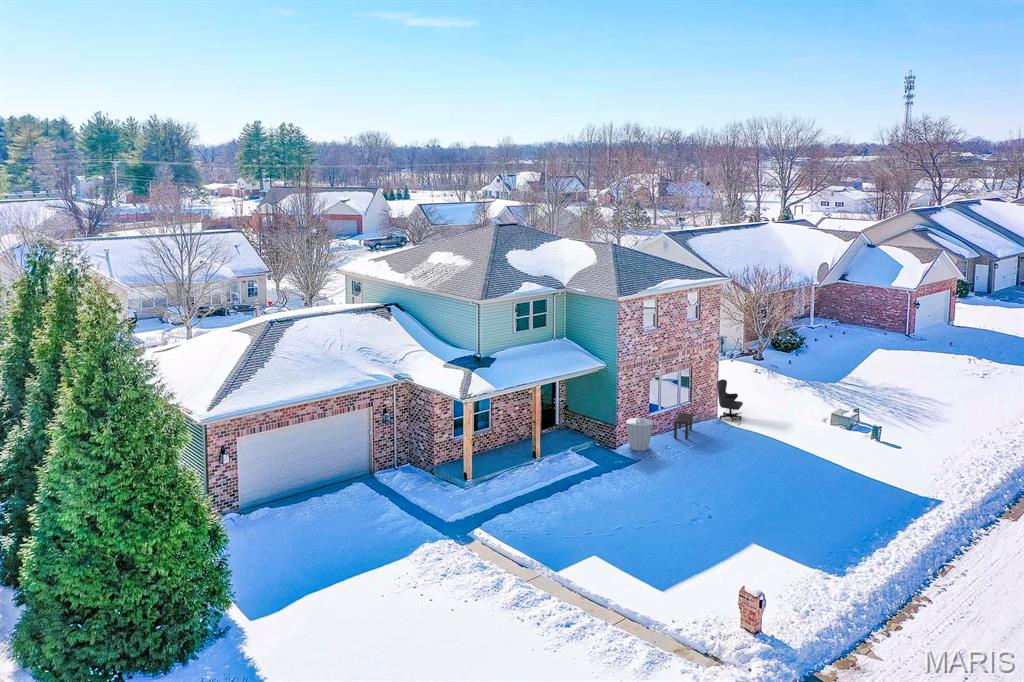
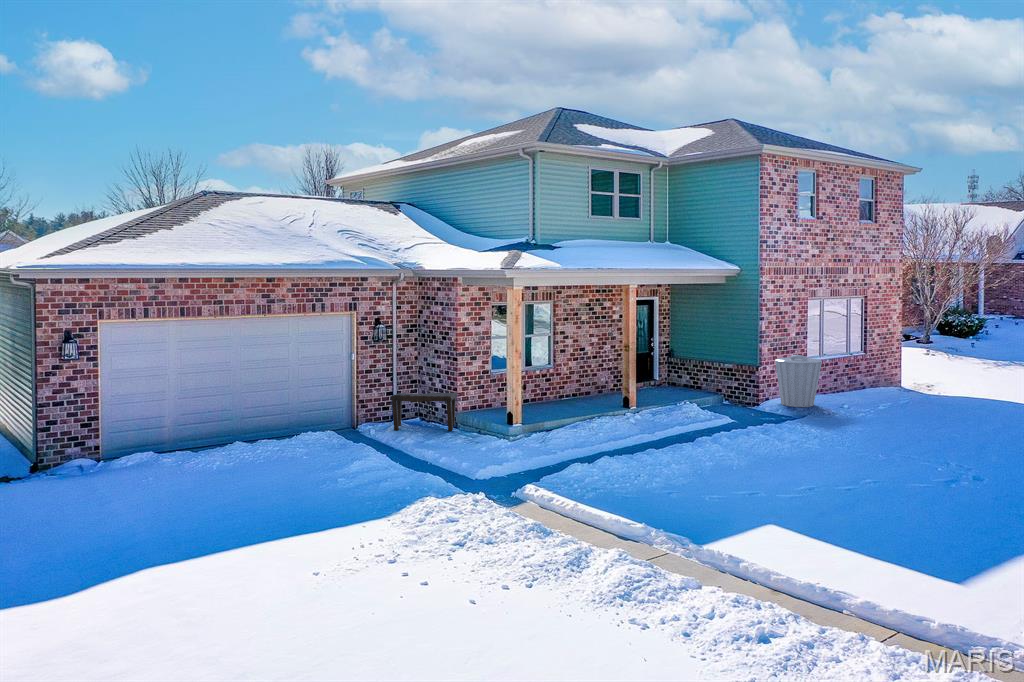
chair: present [717,379,743,422] -> none [907,321,950,383]
bench: present [674,413,693,439] -> present [391,392,457,431]

